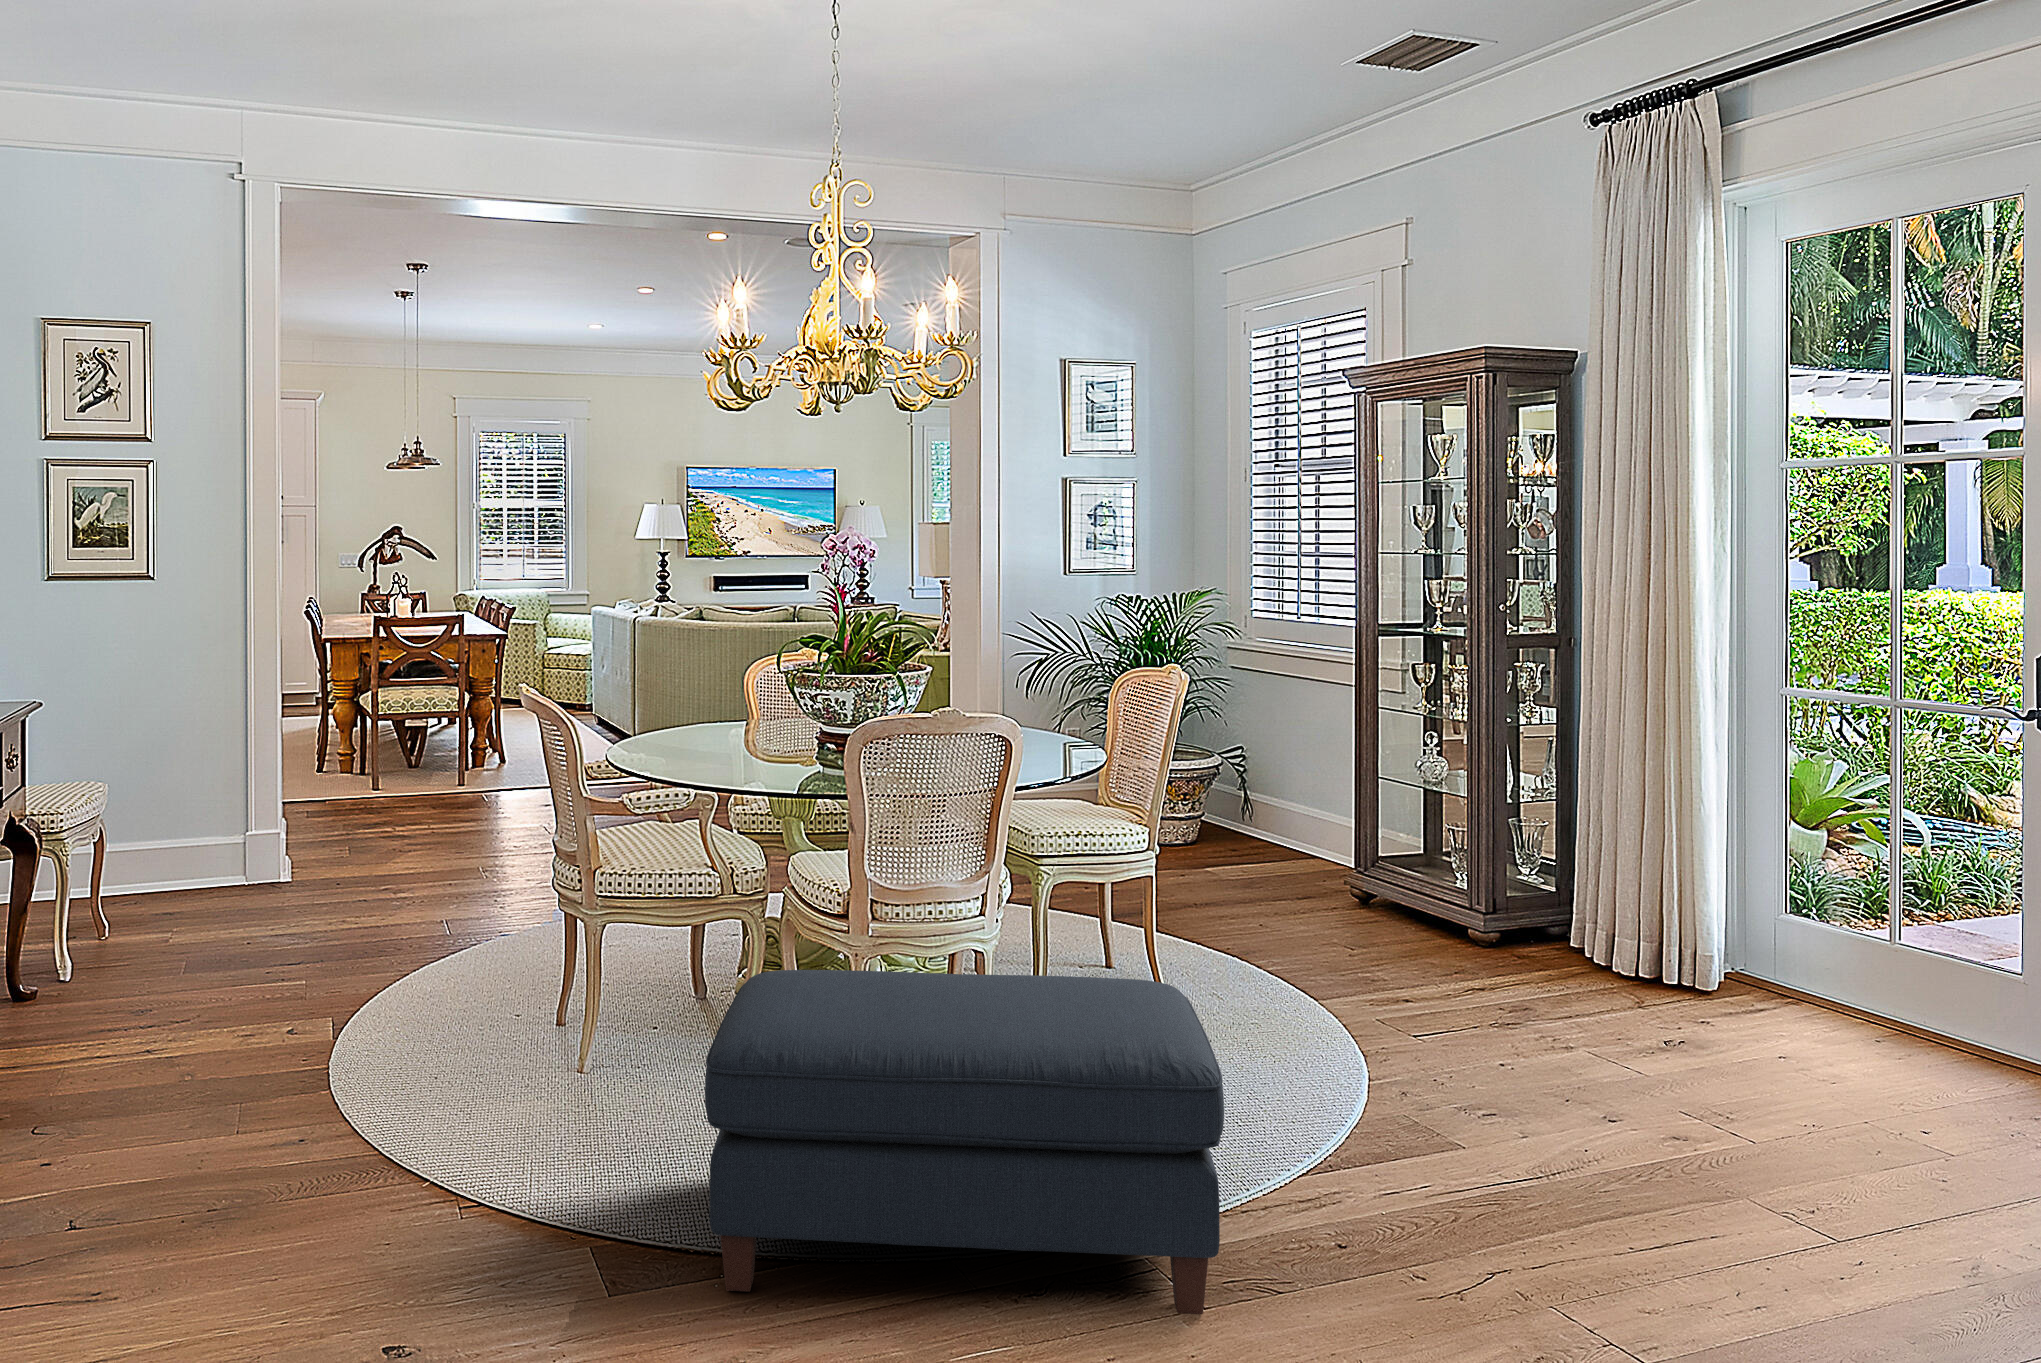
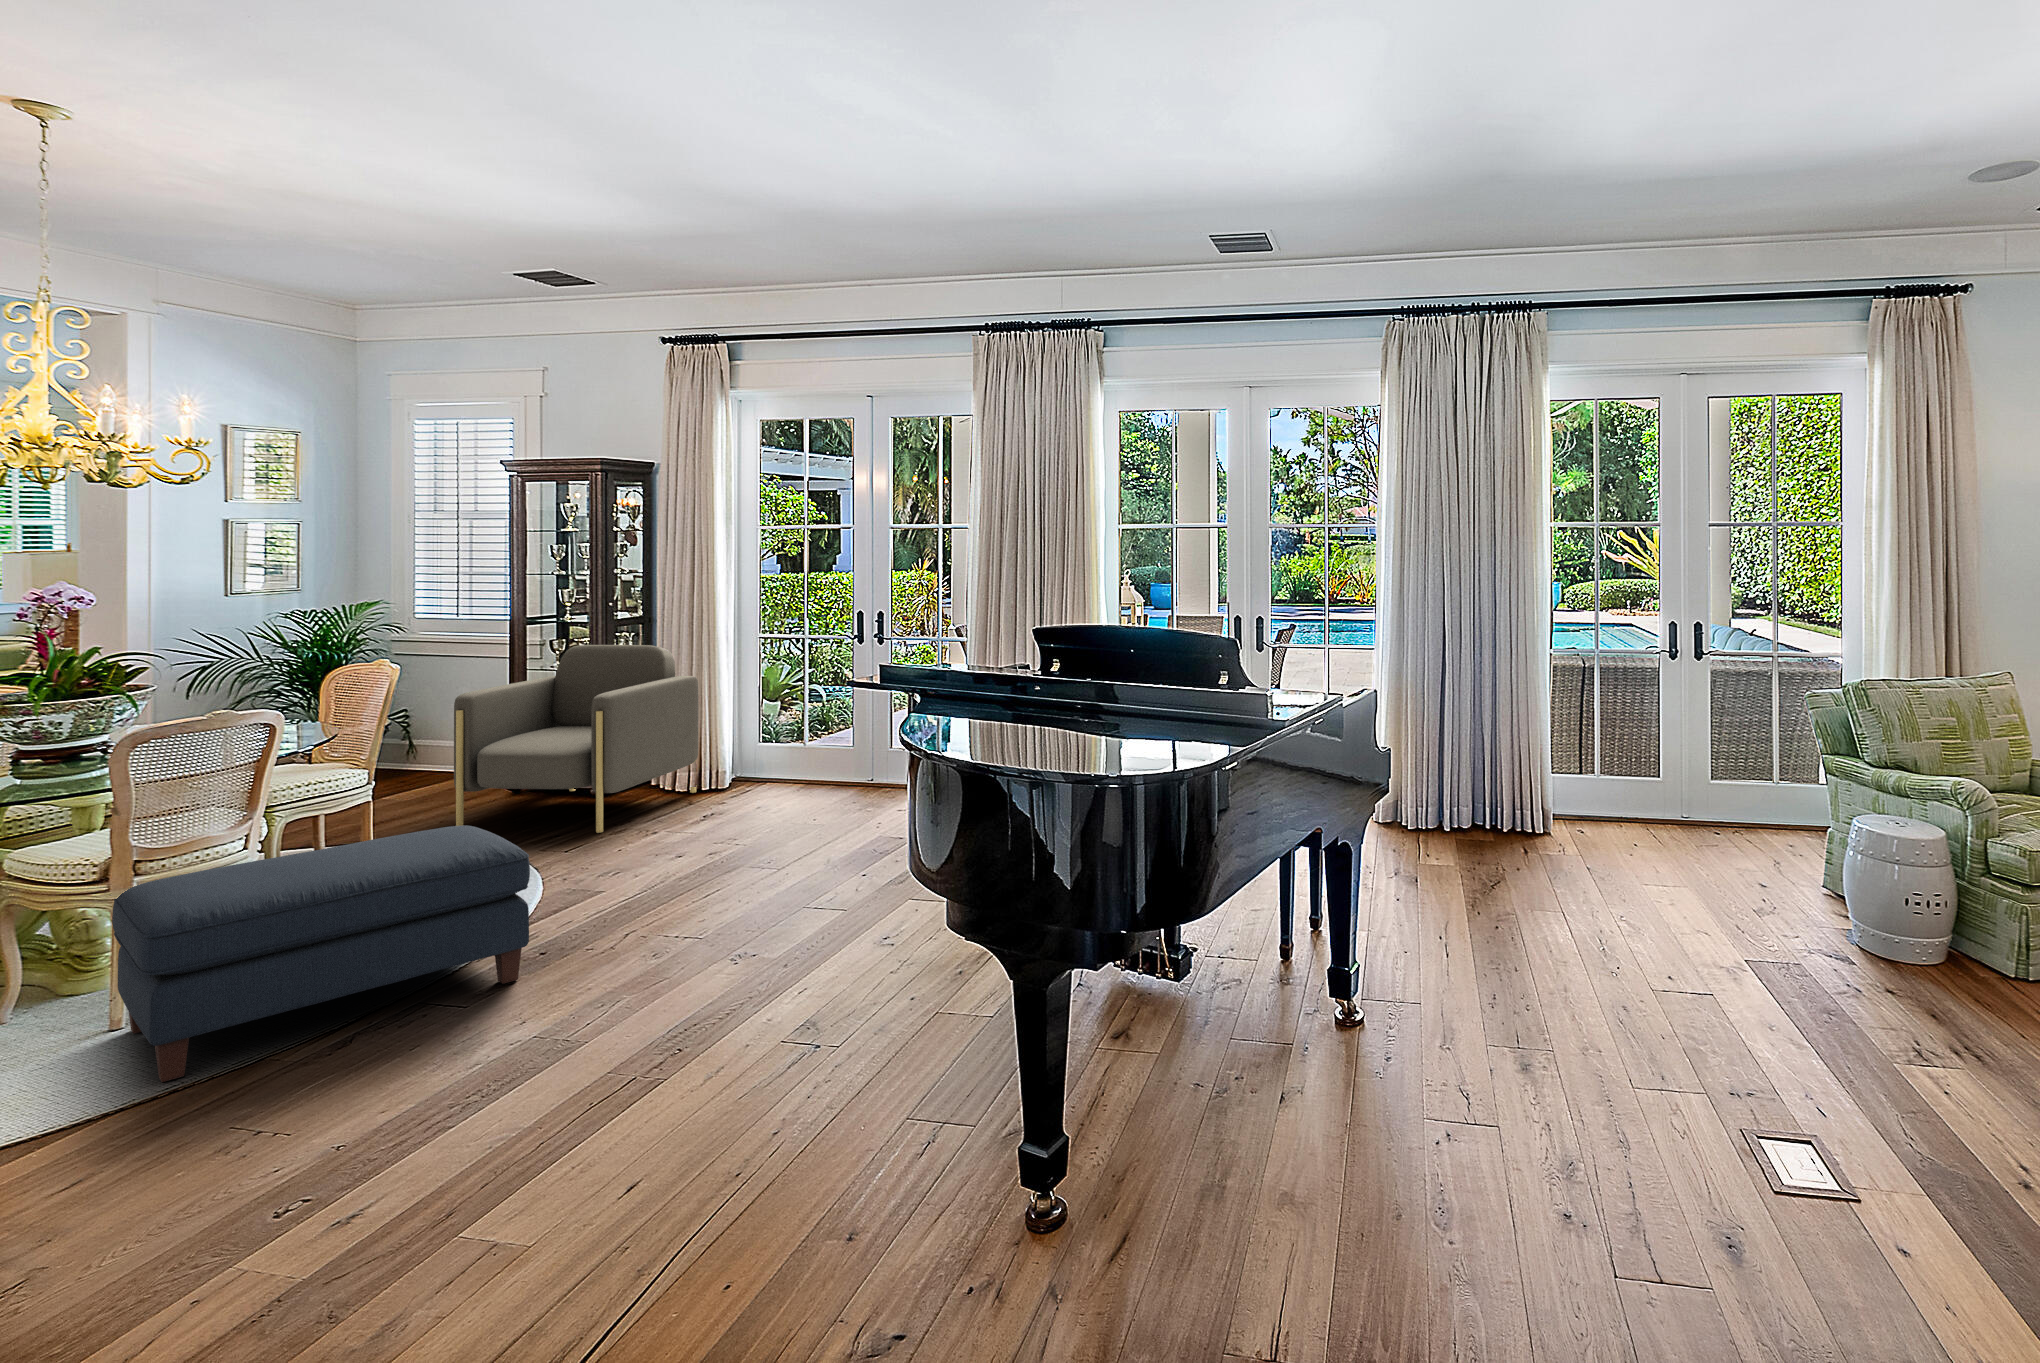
armchair: none [1254,676,1654,1022] -> present [454,645,698,833]

